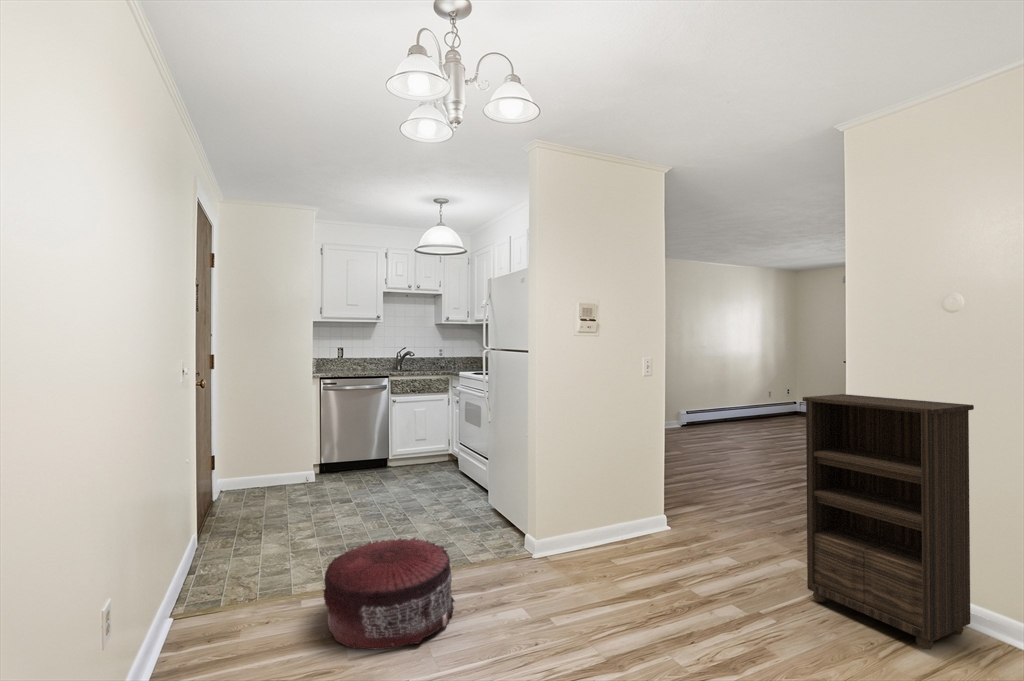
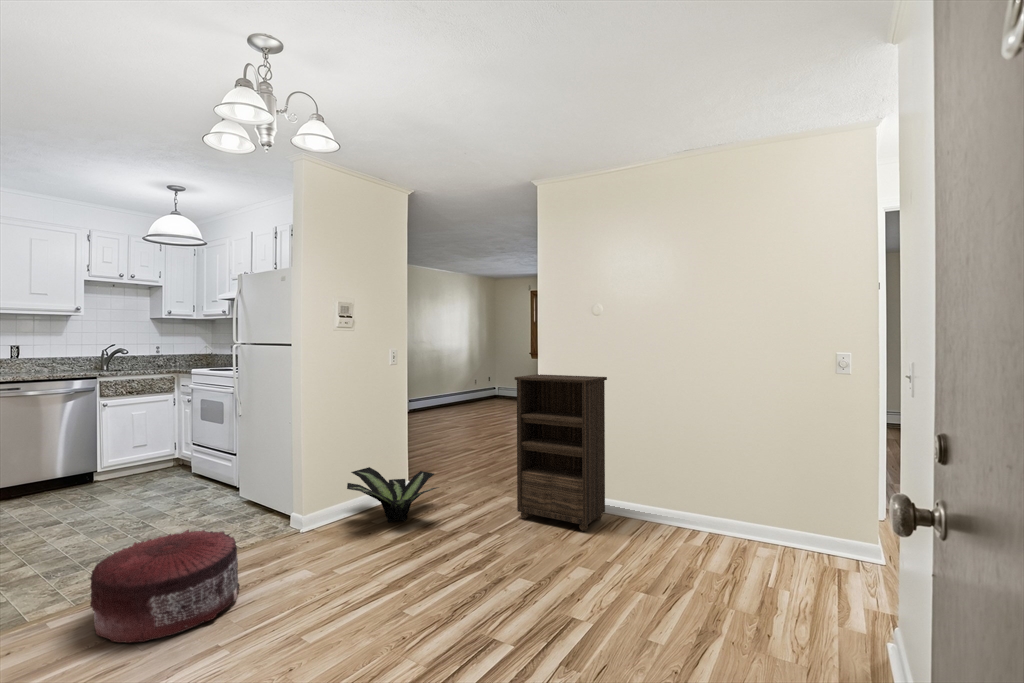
potted plant: none [578,493,693,569] -> present [347,467,439,522]

